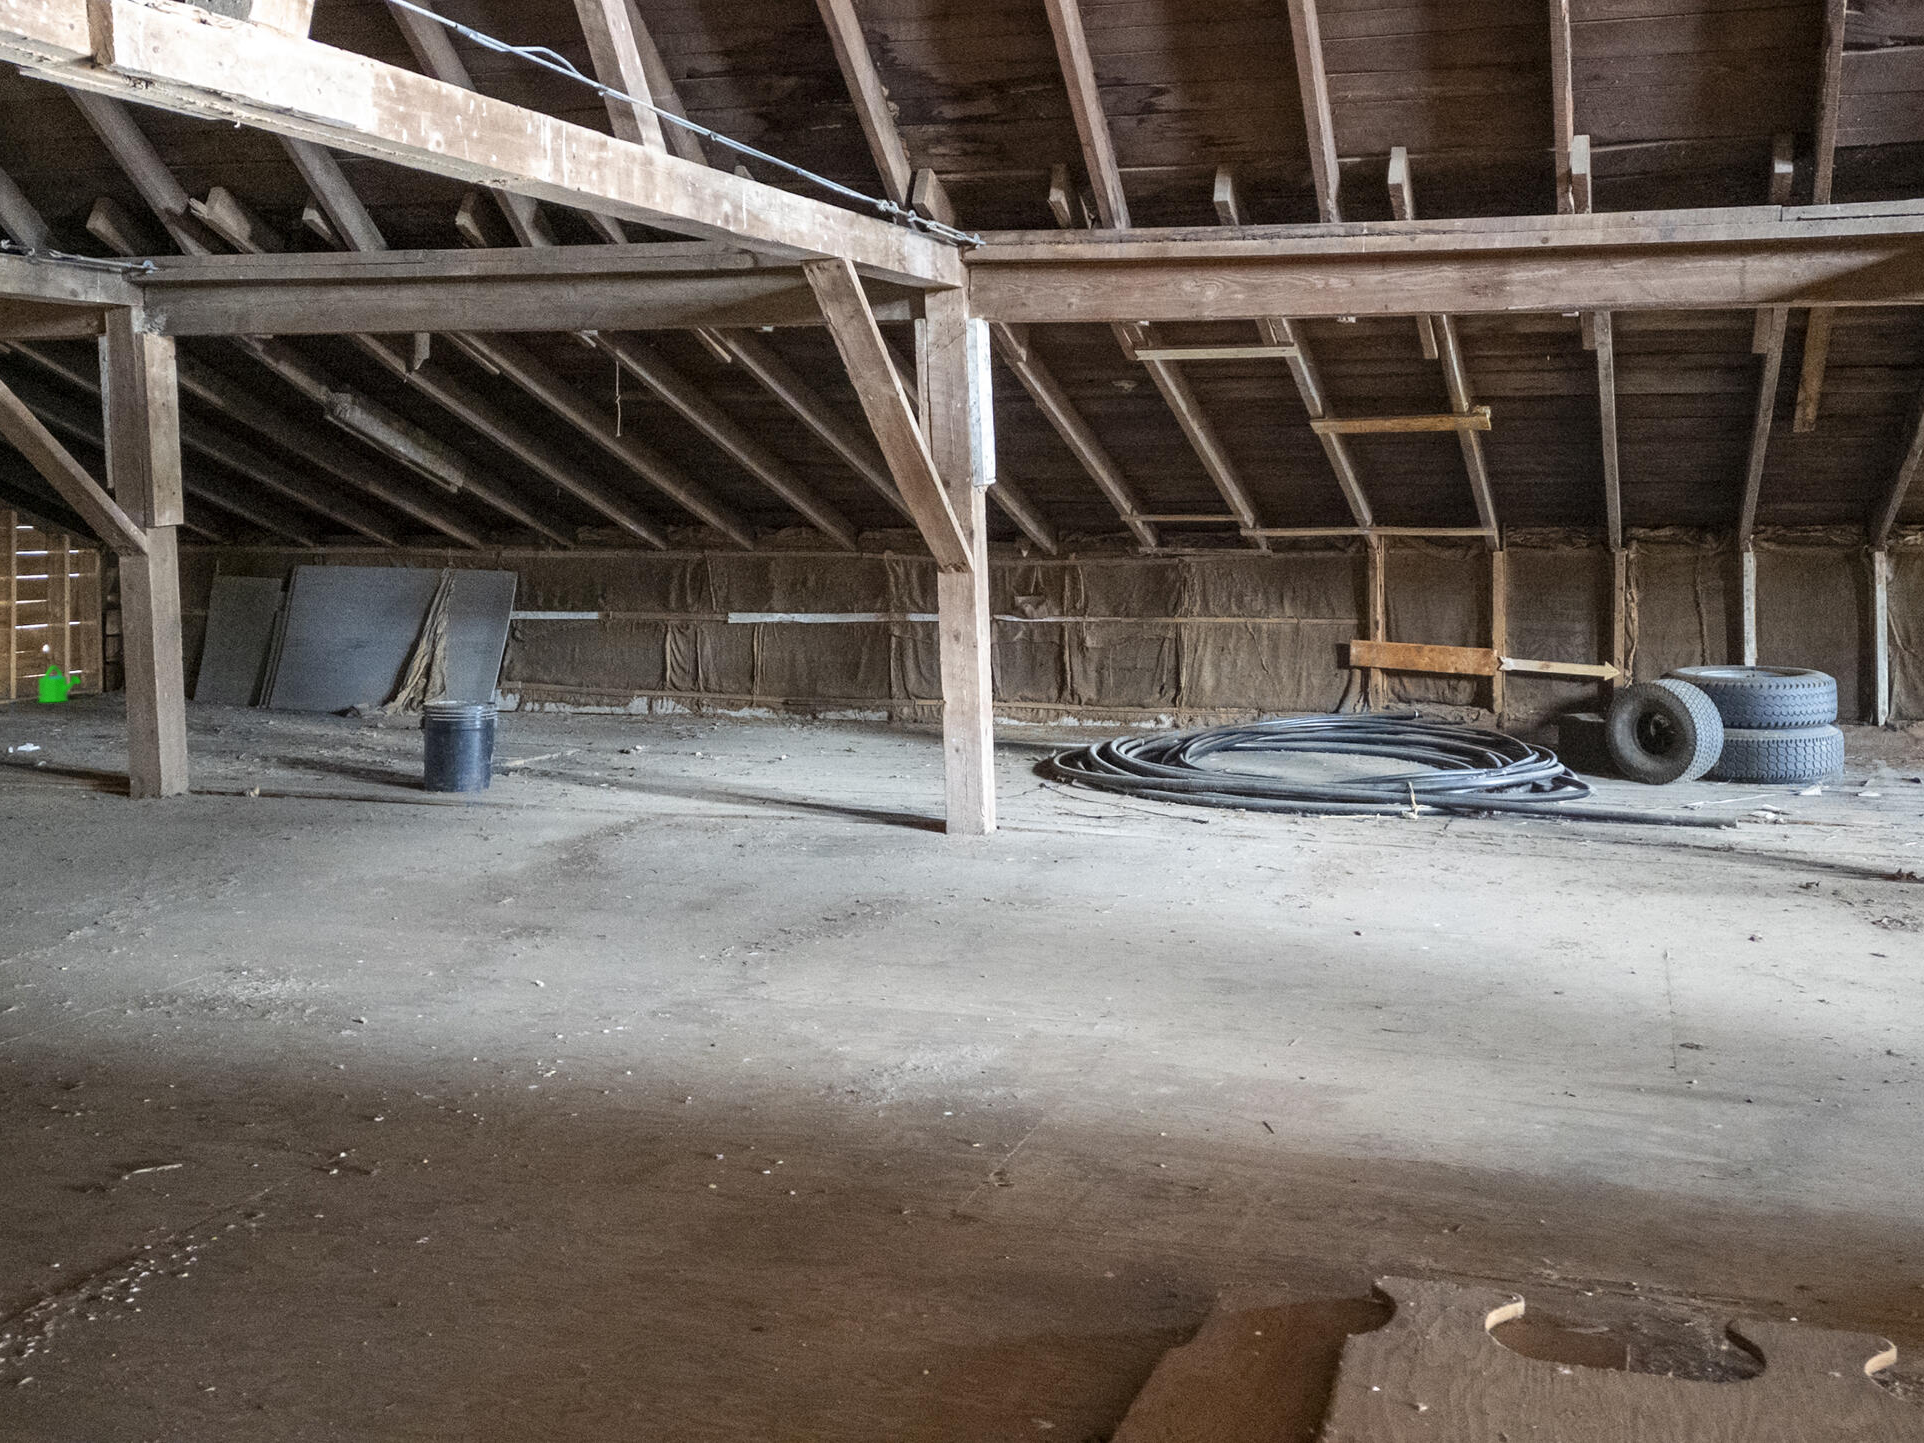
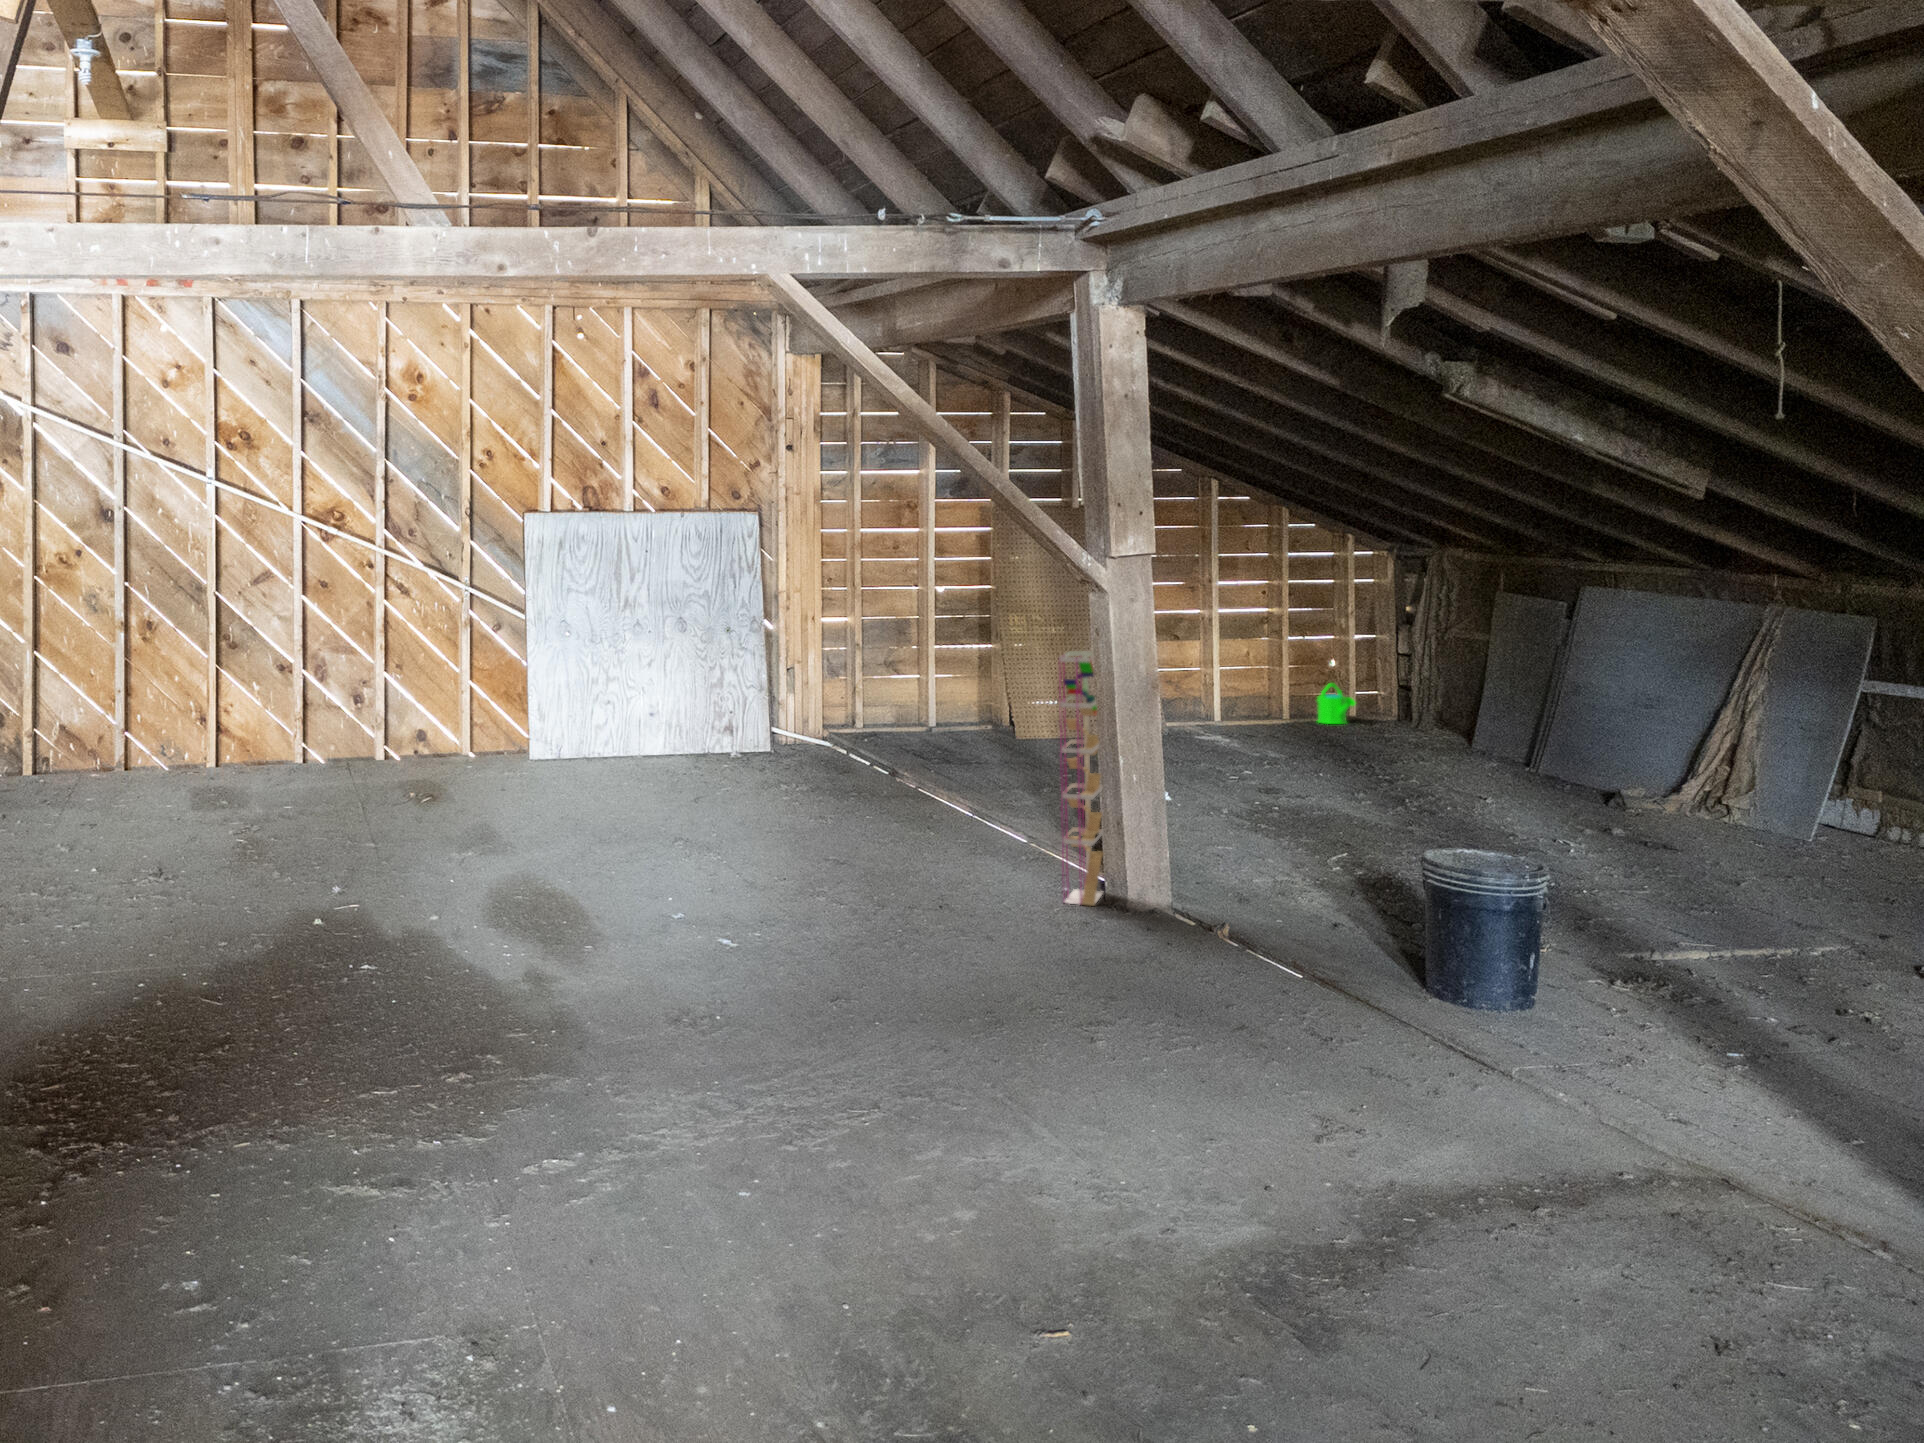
shelving unit: none [98,605,138,804] -> present [1059,651,1103,906]

